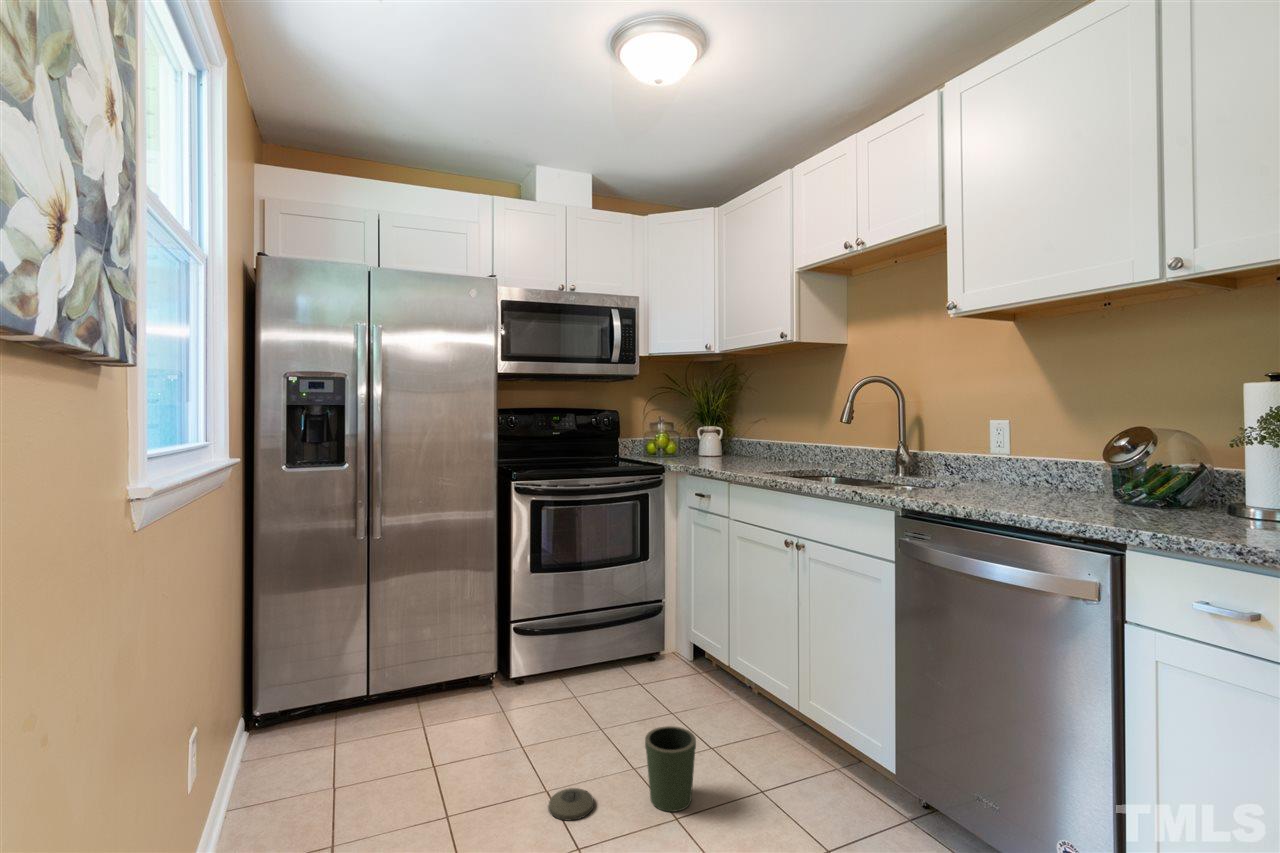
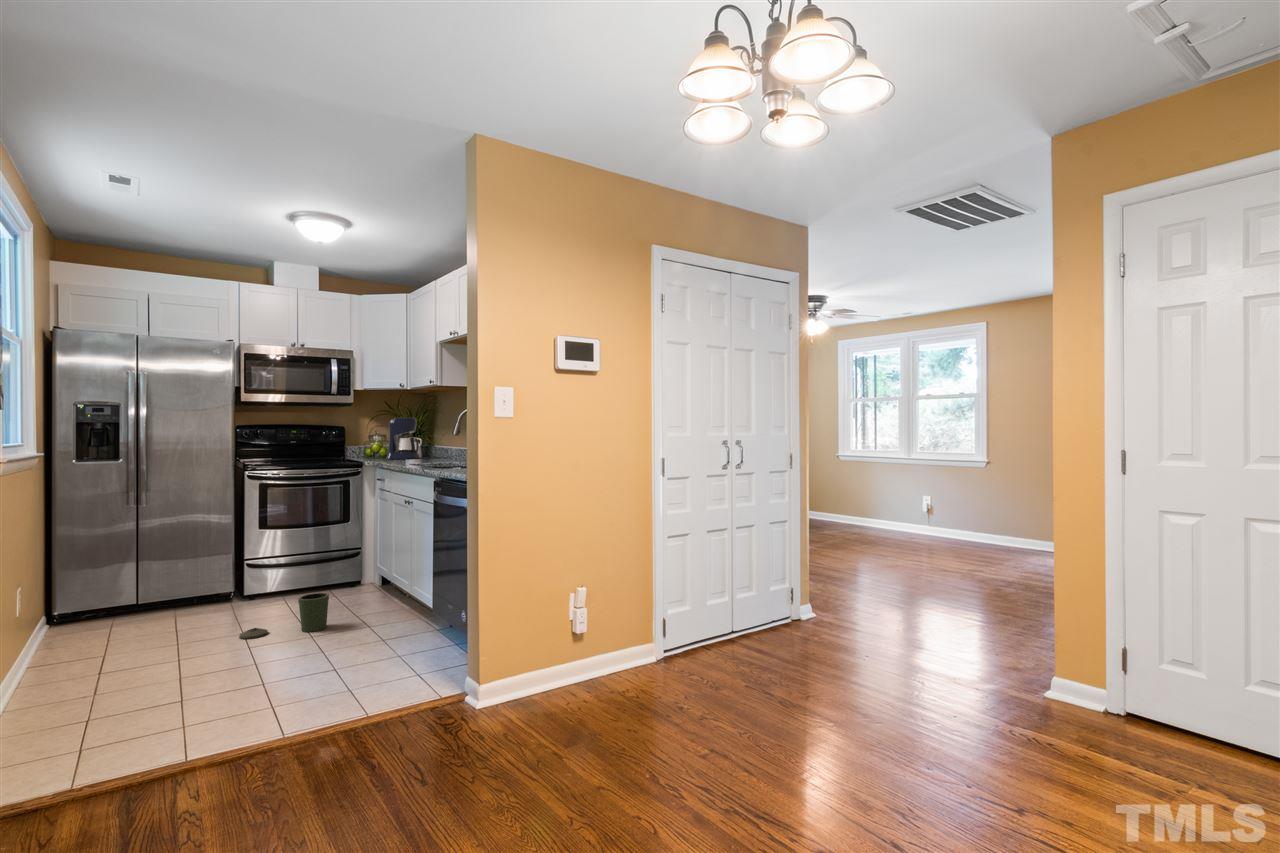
coffee maker: none [685,398,733,462] -> present [387,418,421,459]

